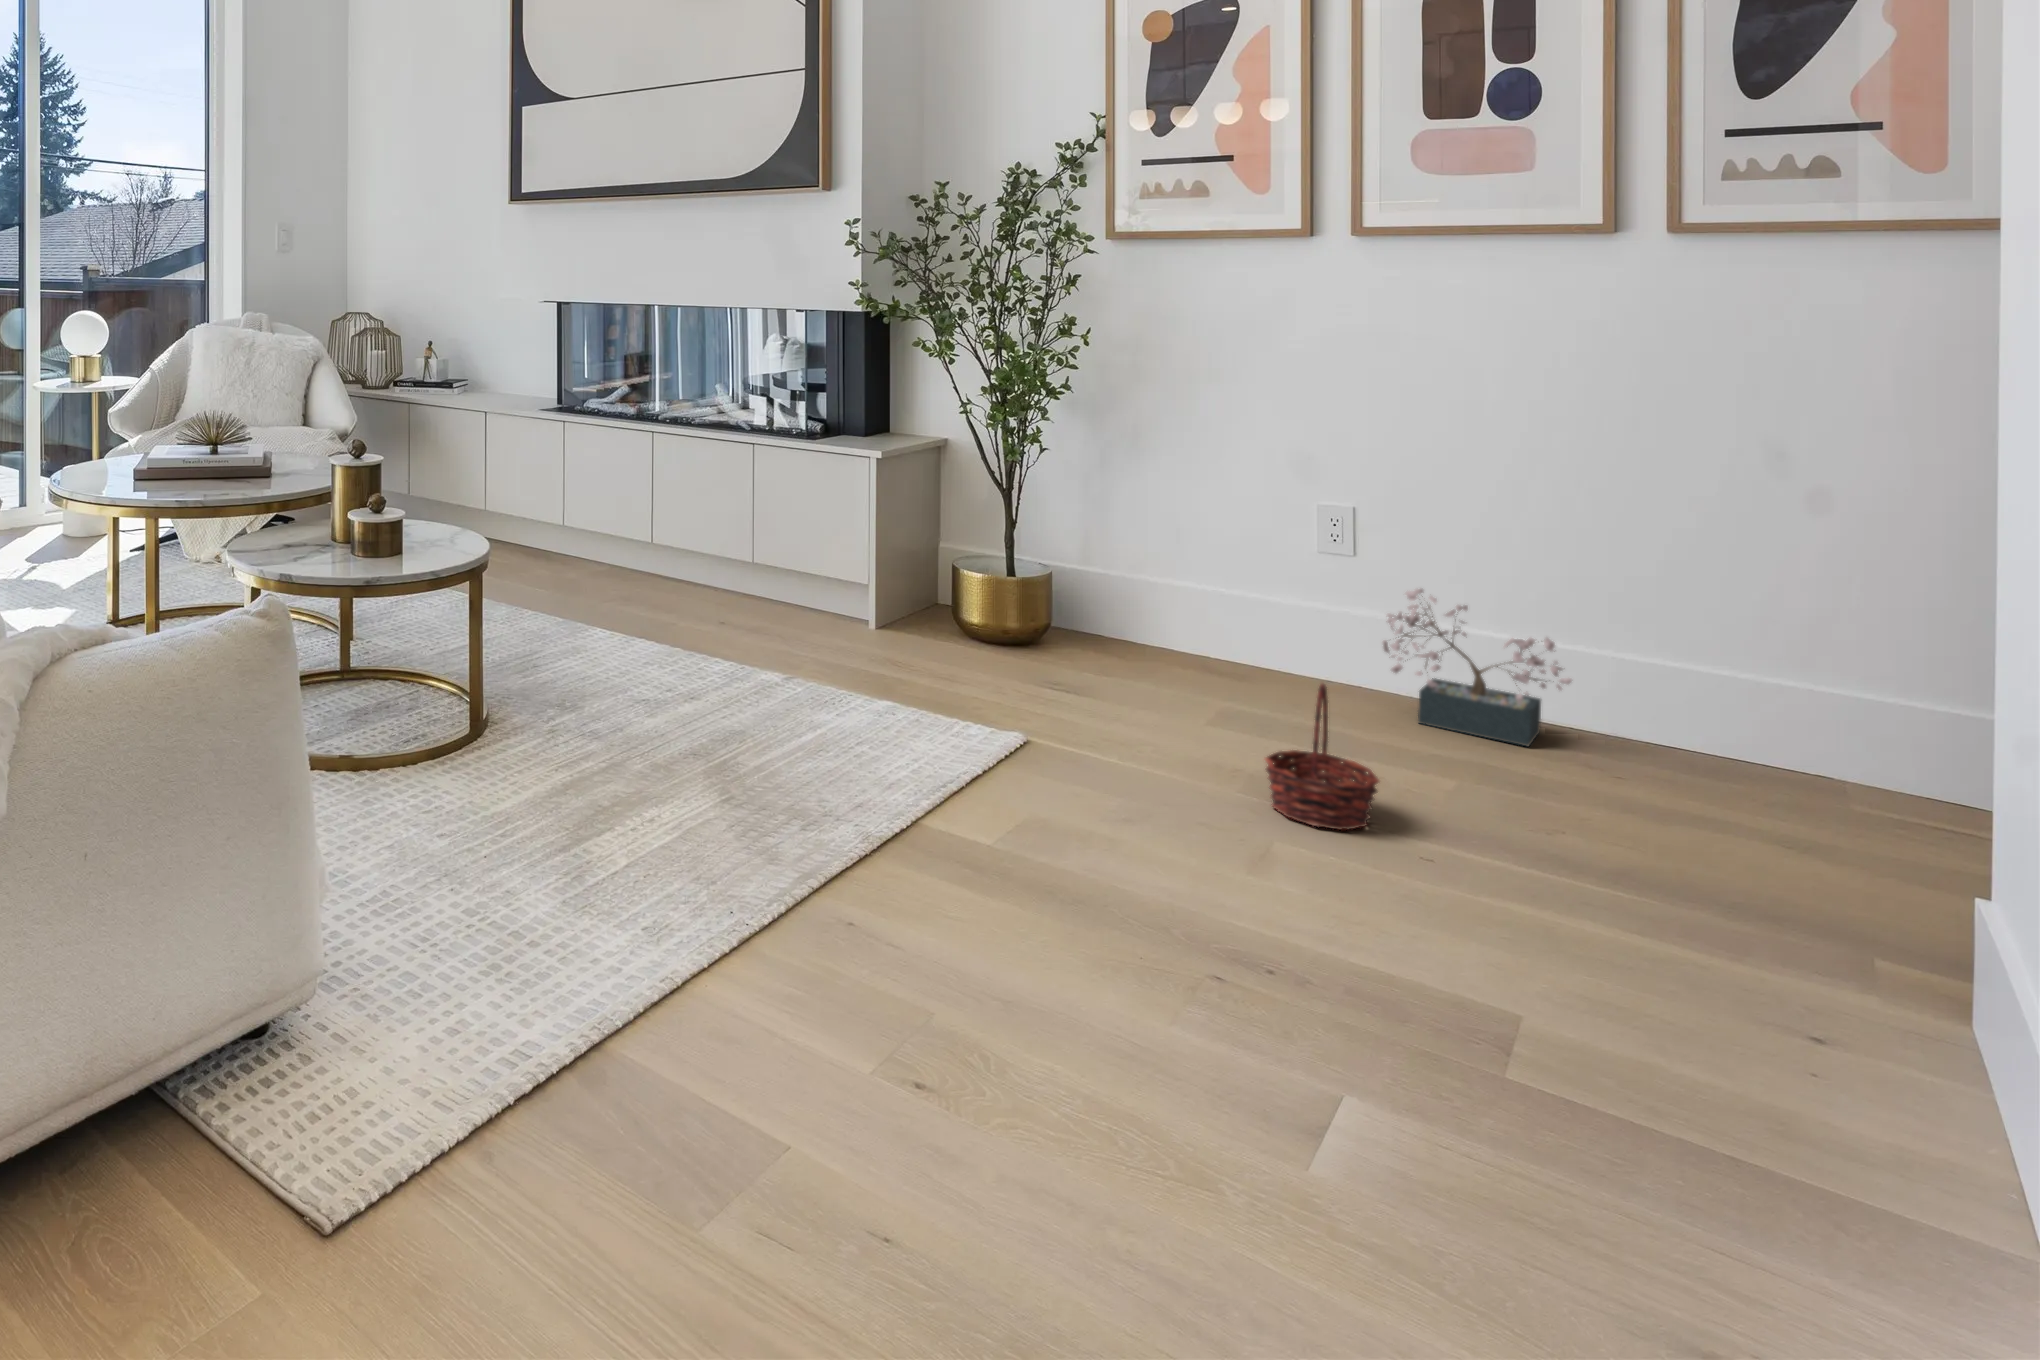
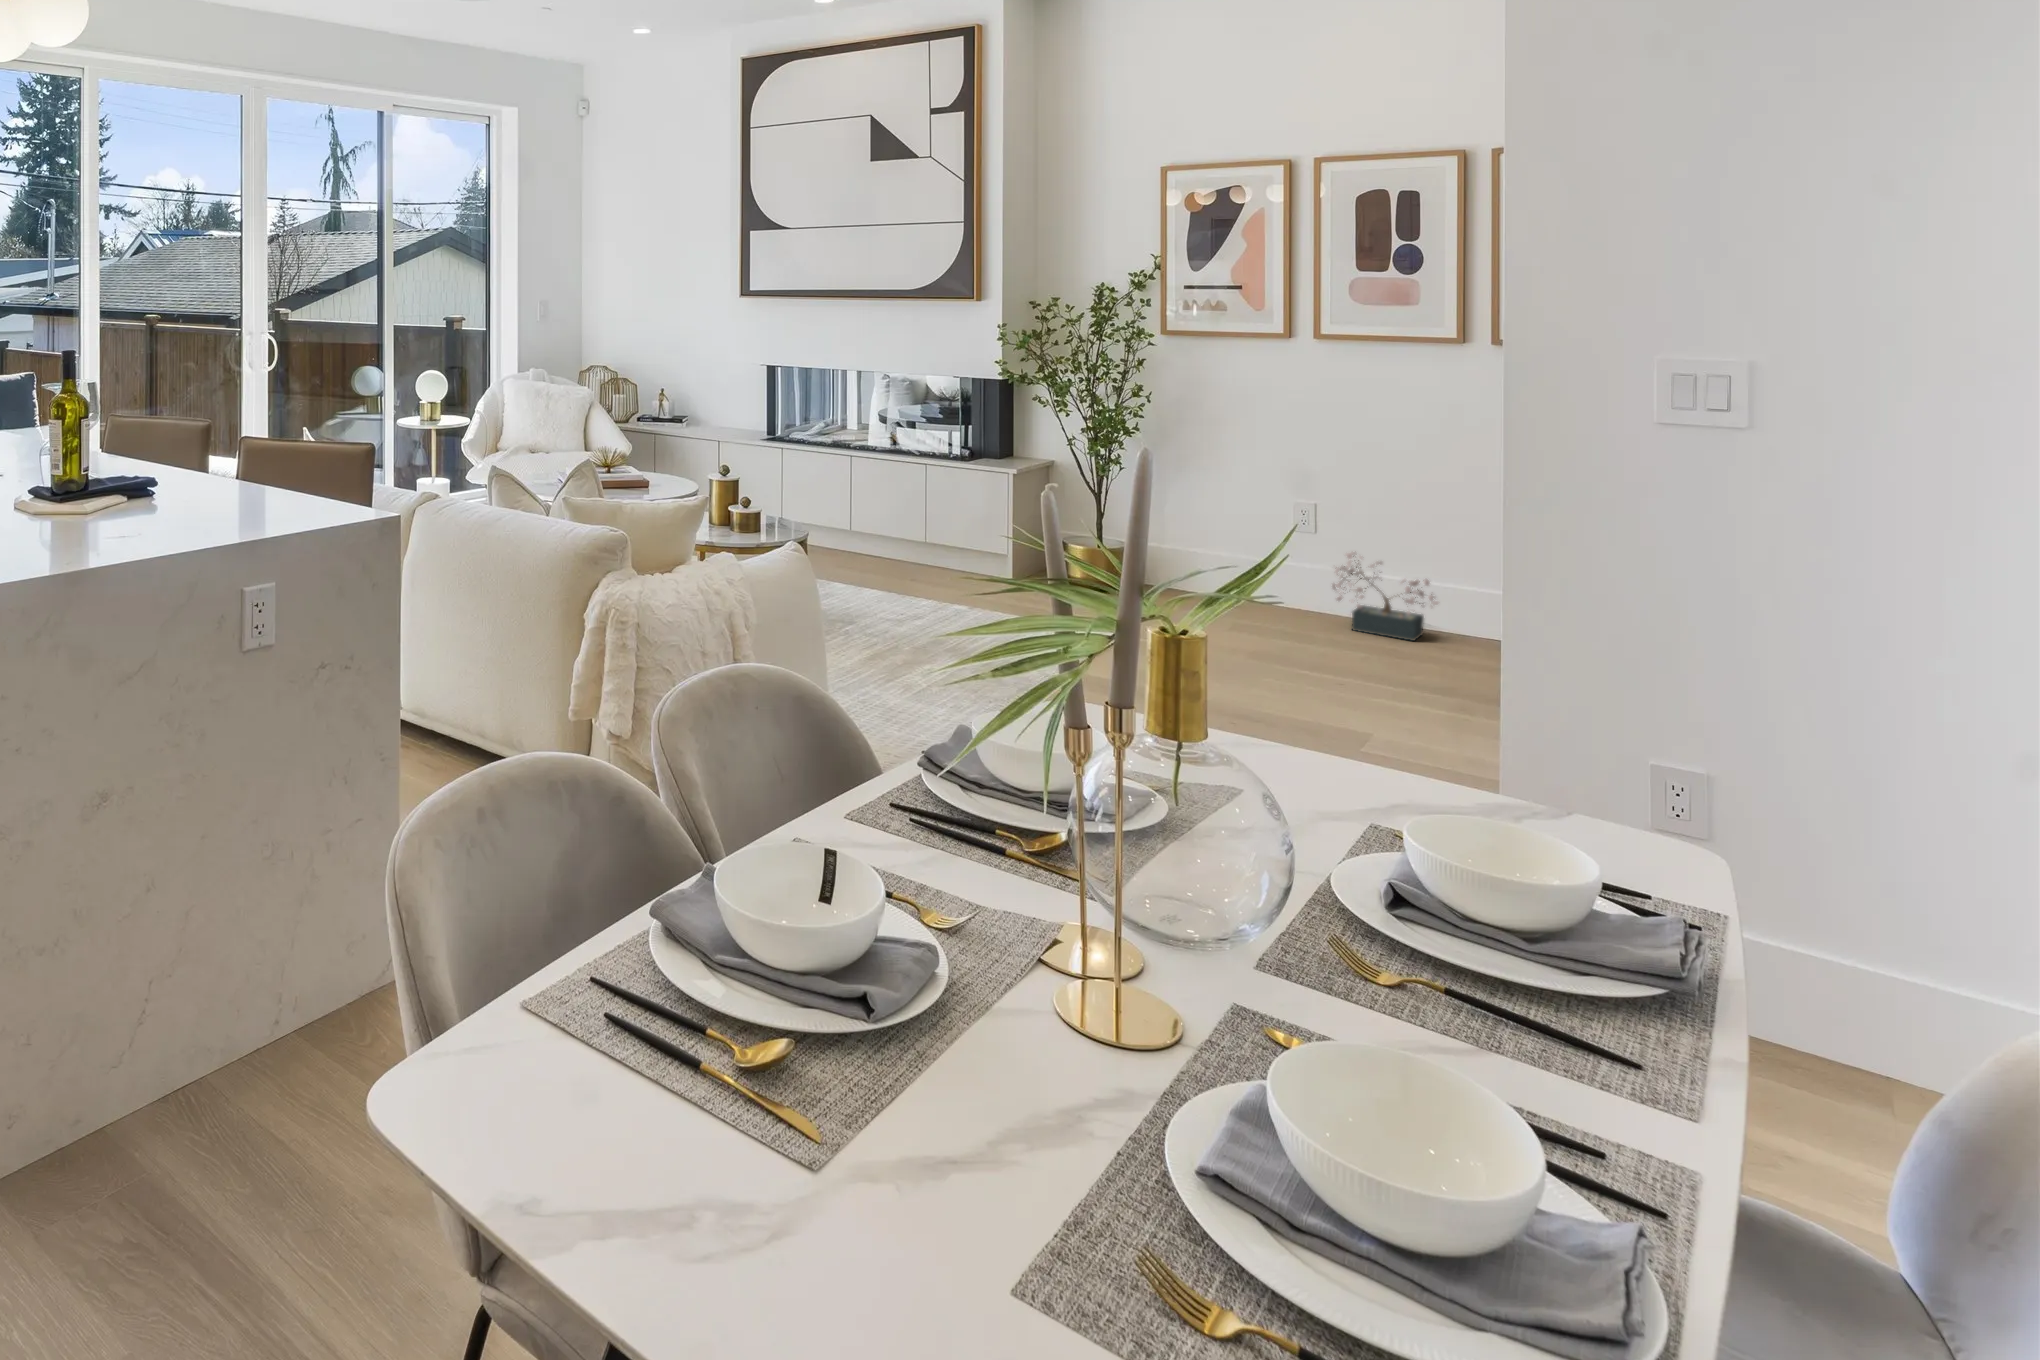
basket: present [1265,684,1379,830] -> none [1258,597,1321,675]

